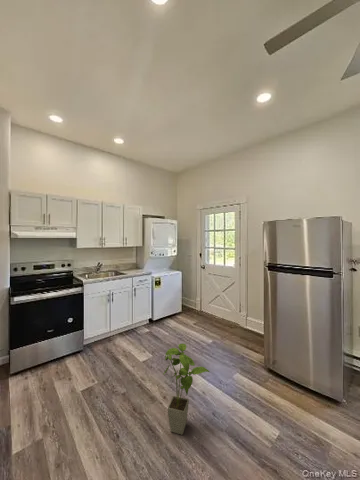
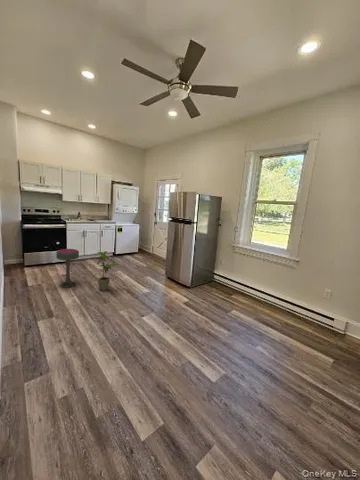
bar stool: none [78,340,122,436] -> present [56,249,79,287]

